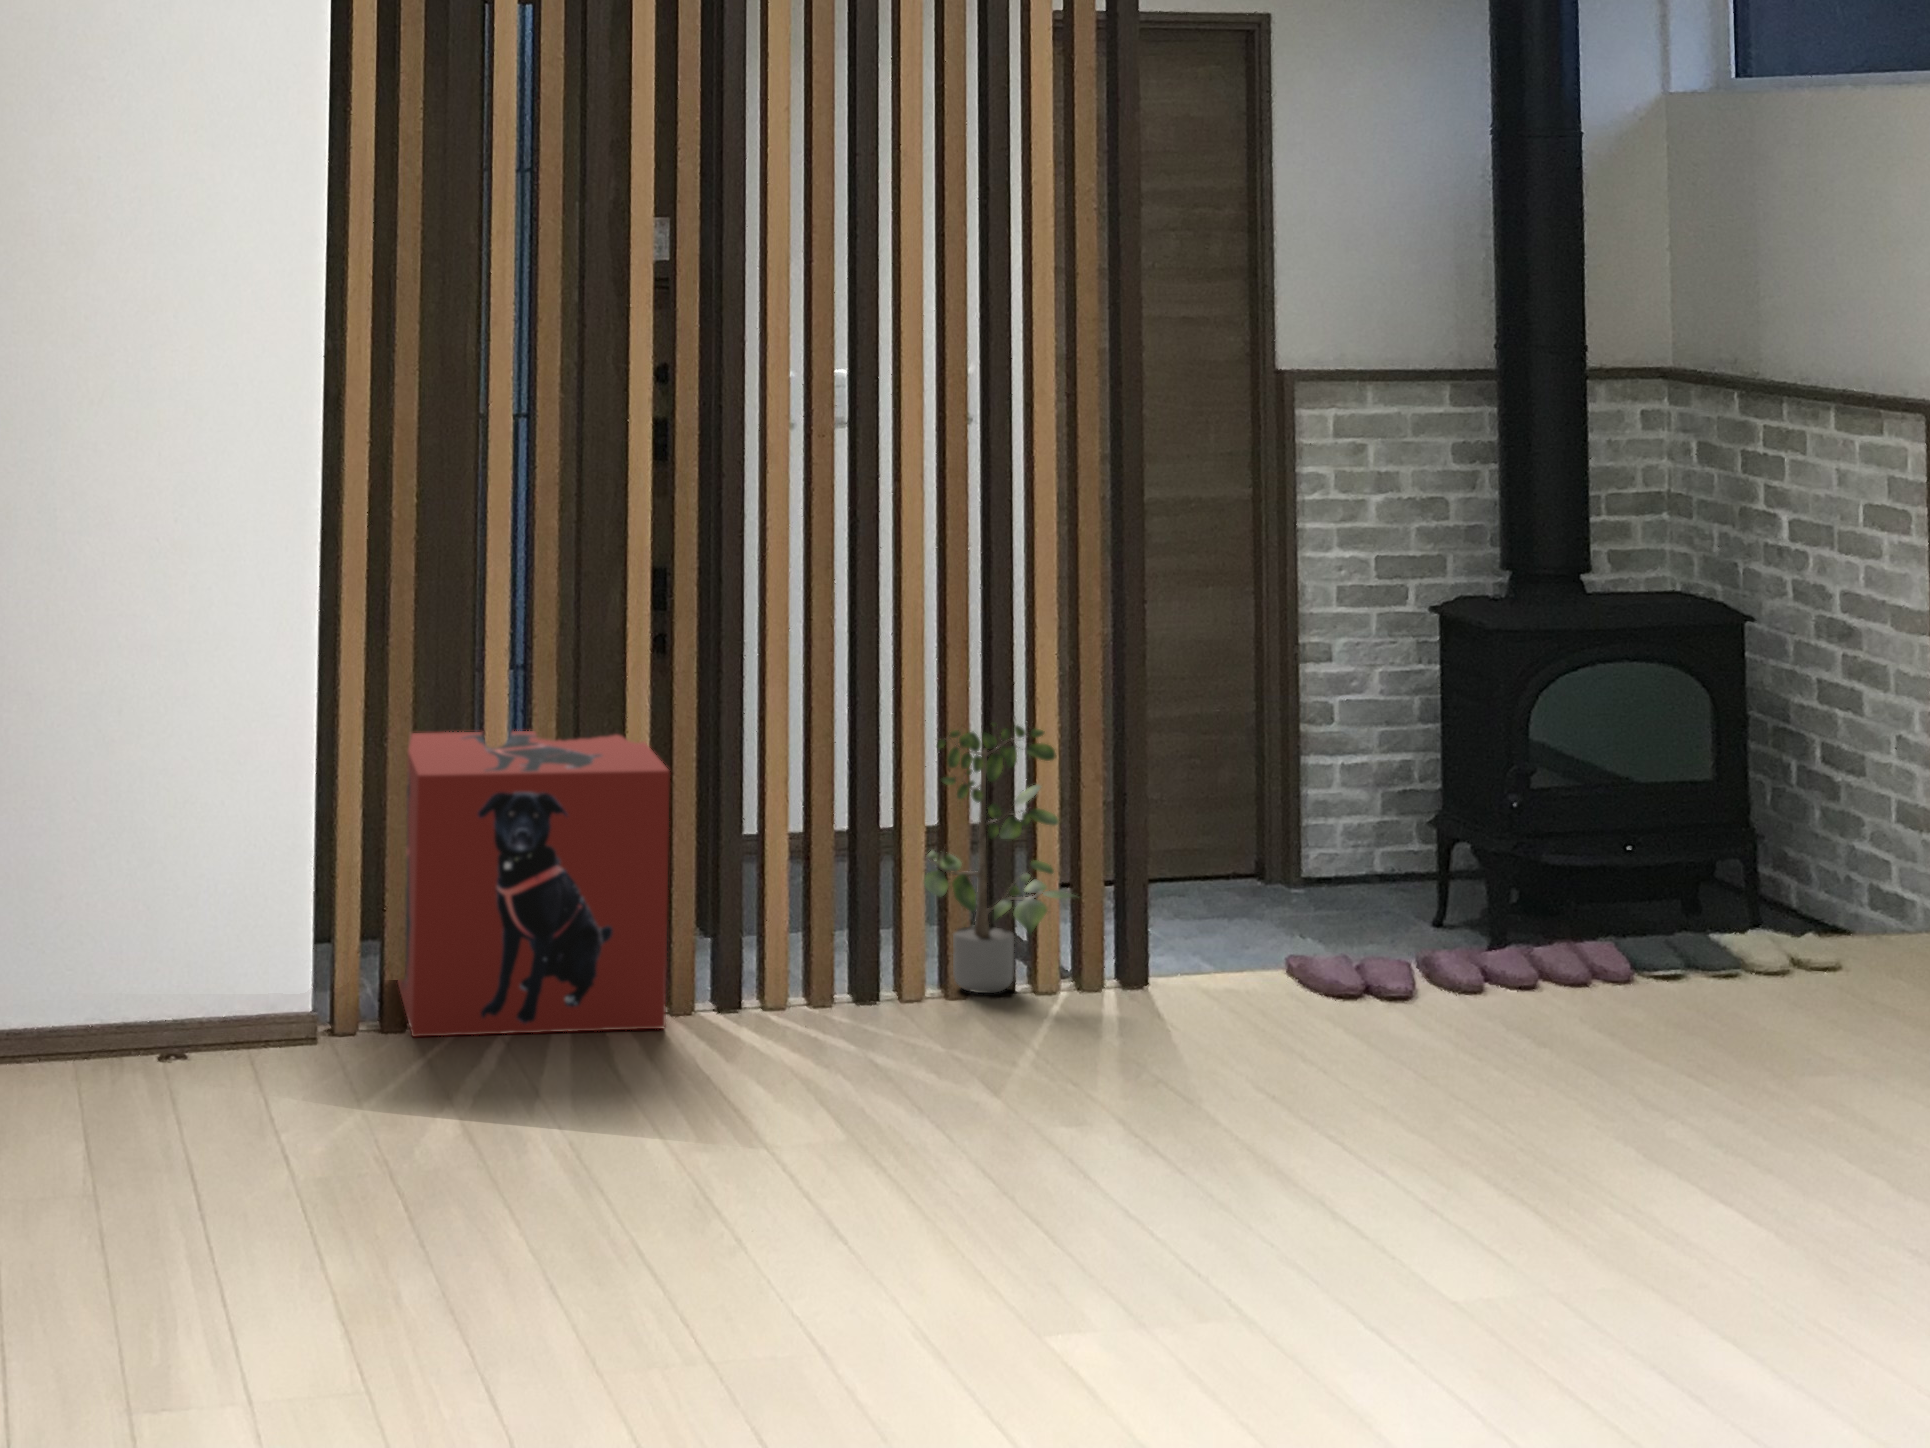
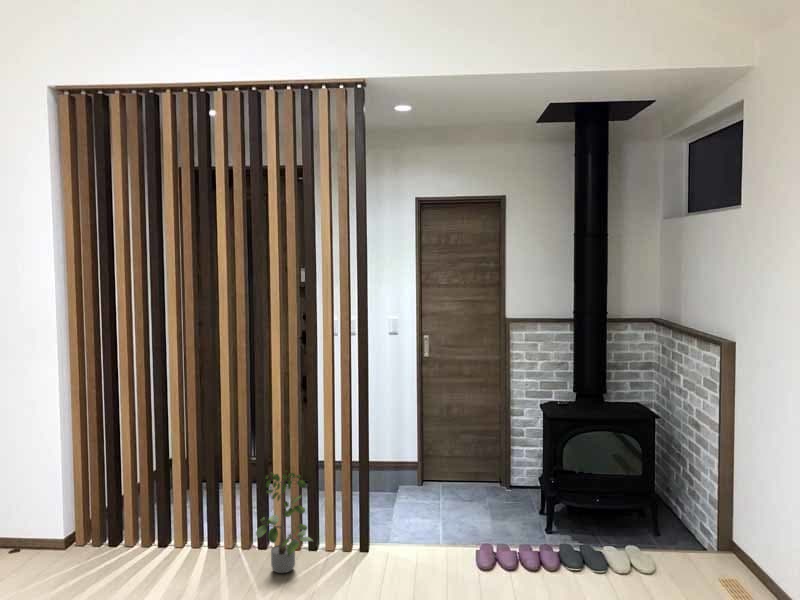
storage box: present [398,731,669,1036] -> none [37,461,174,588]

